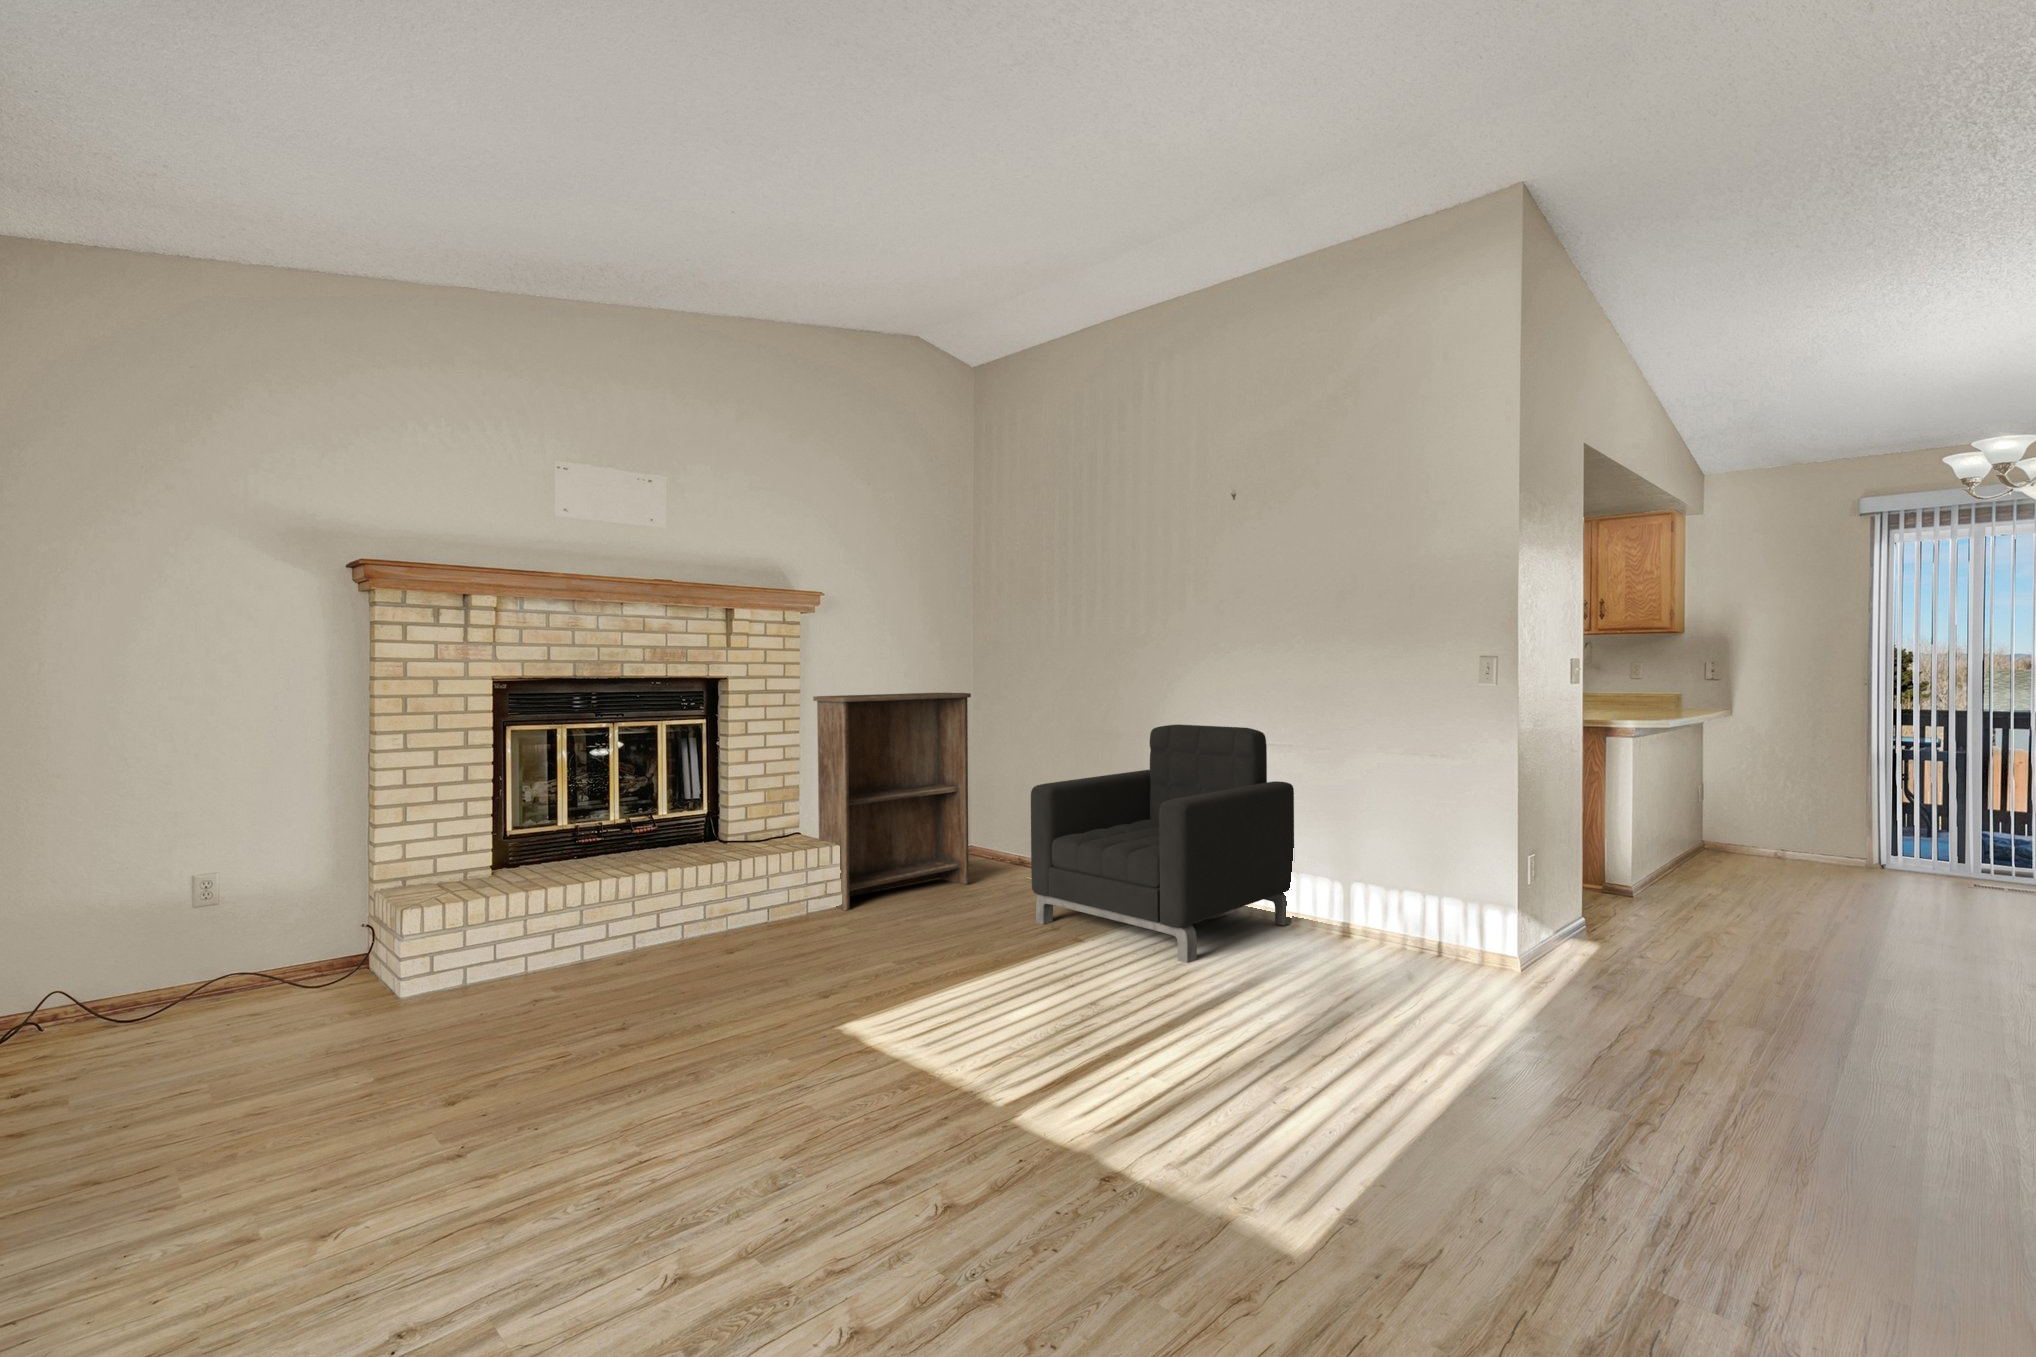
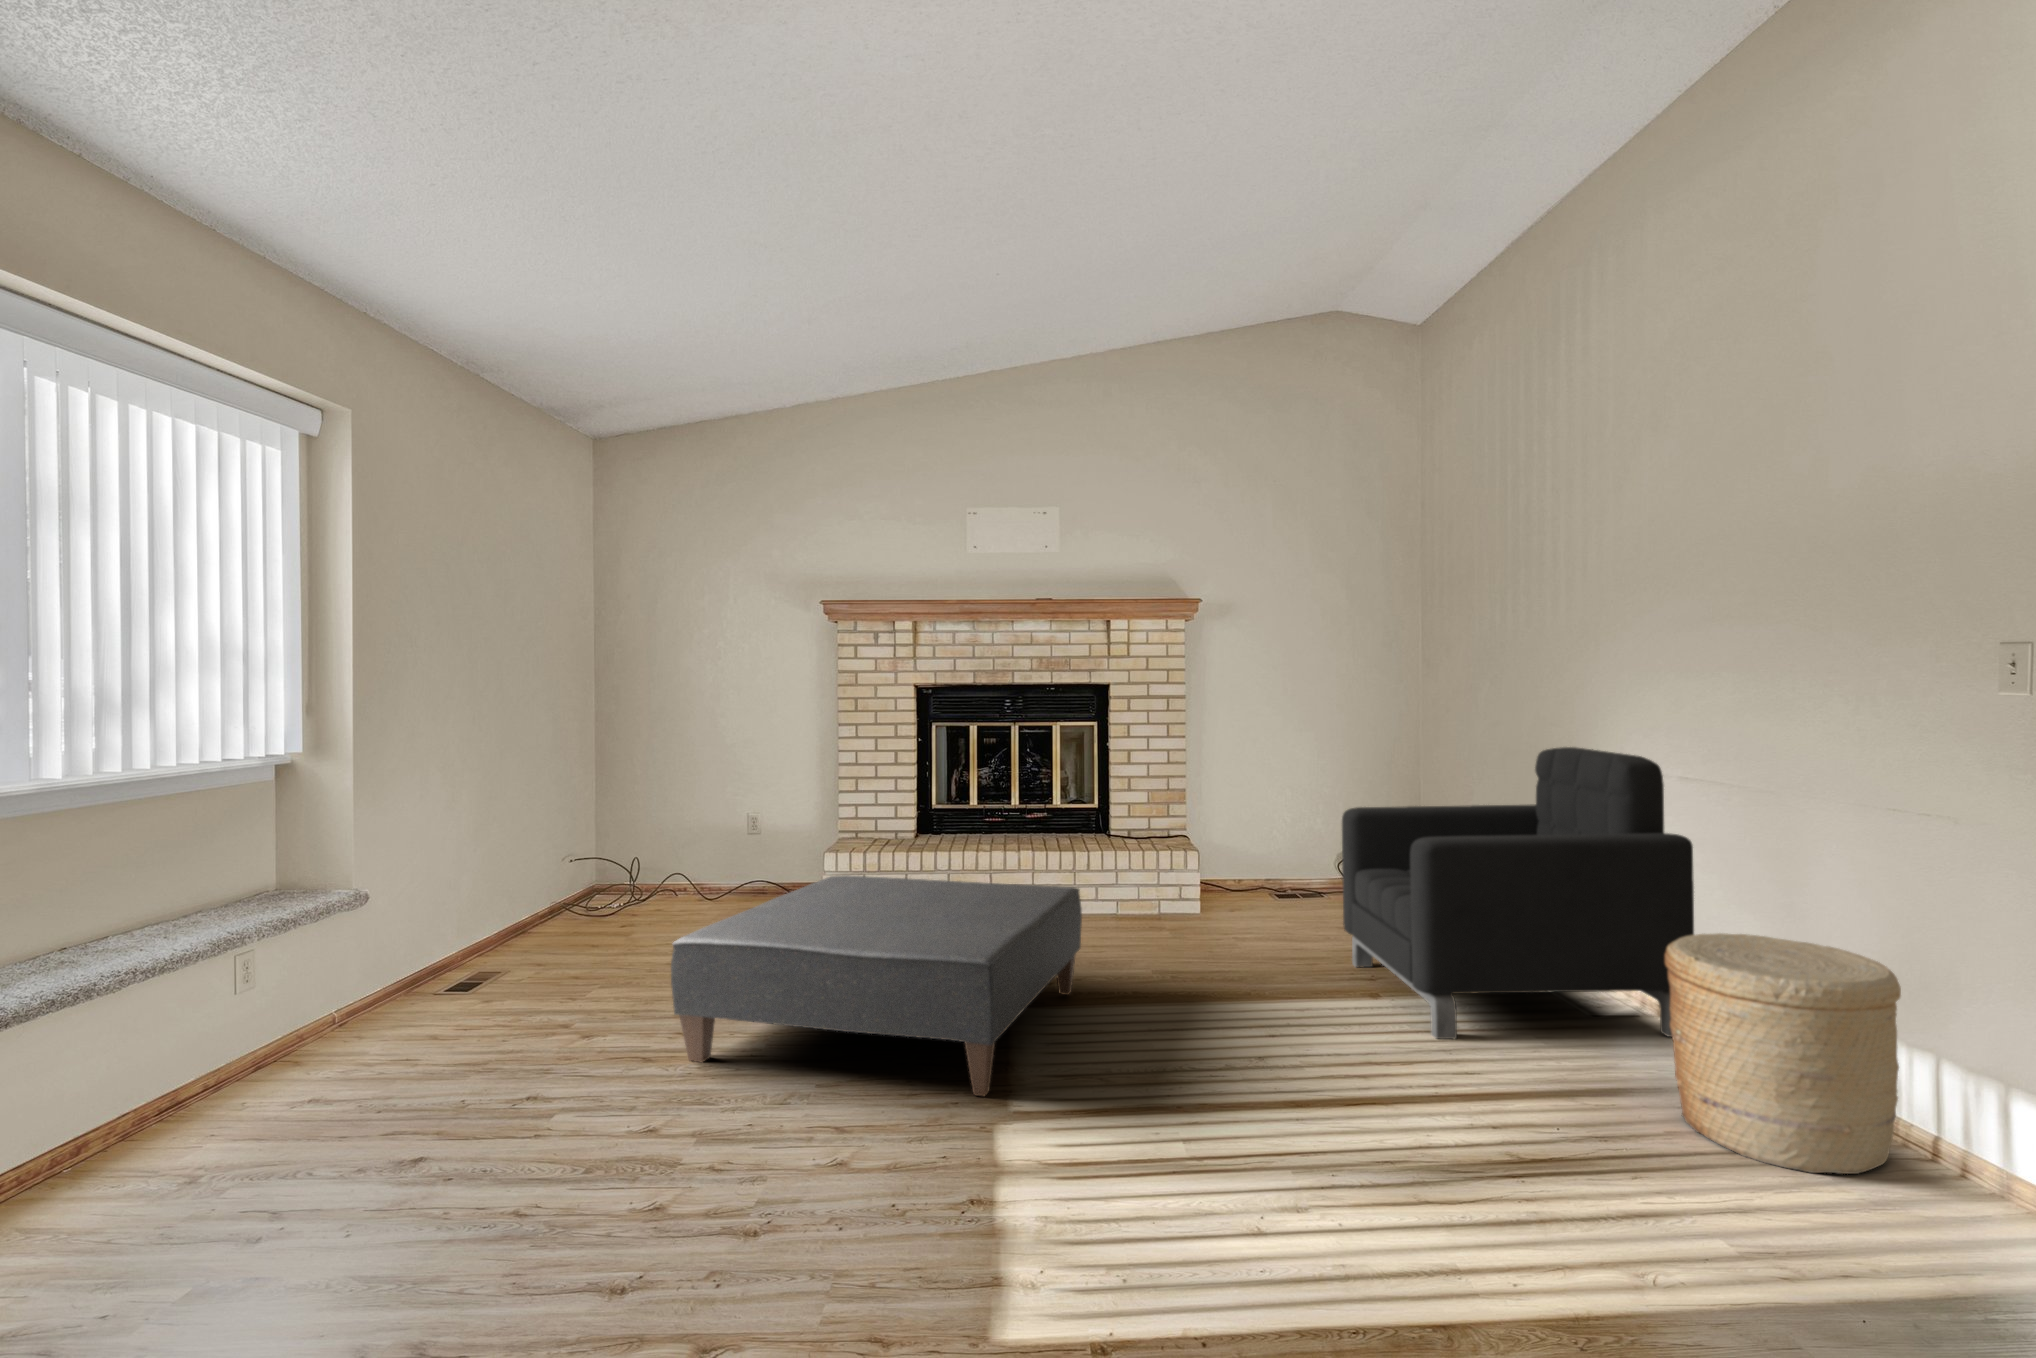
bookshelf: present [813,693,971,910] -> none [1181,700,1357,917]
woven basket: none [1357,841,1492,986] -> present [1665,933,1901,1174]
ottoman: none [541,892,1016,1244] -> present [671,875,1082,1096]

